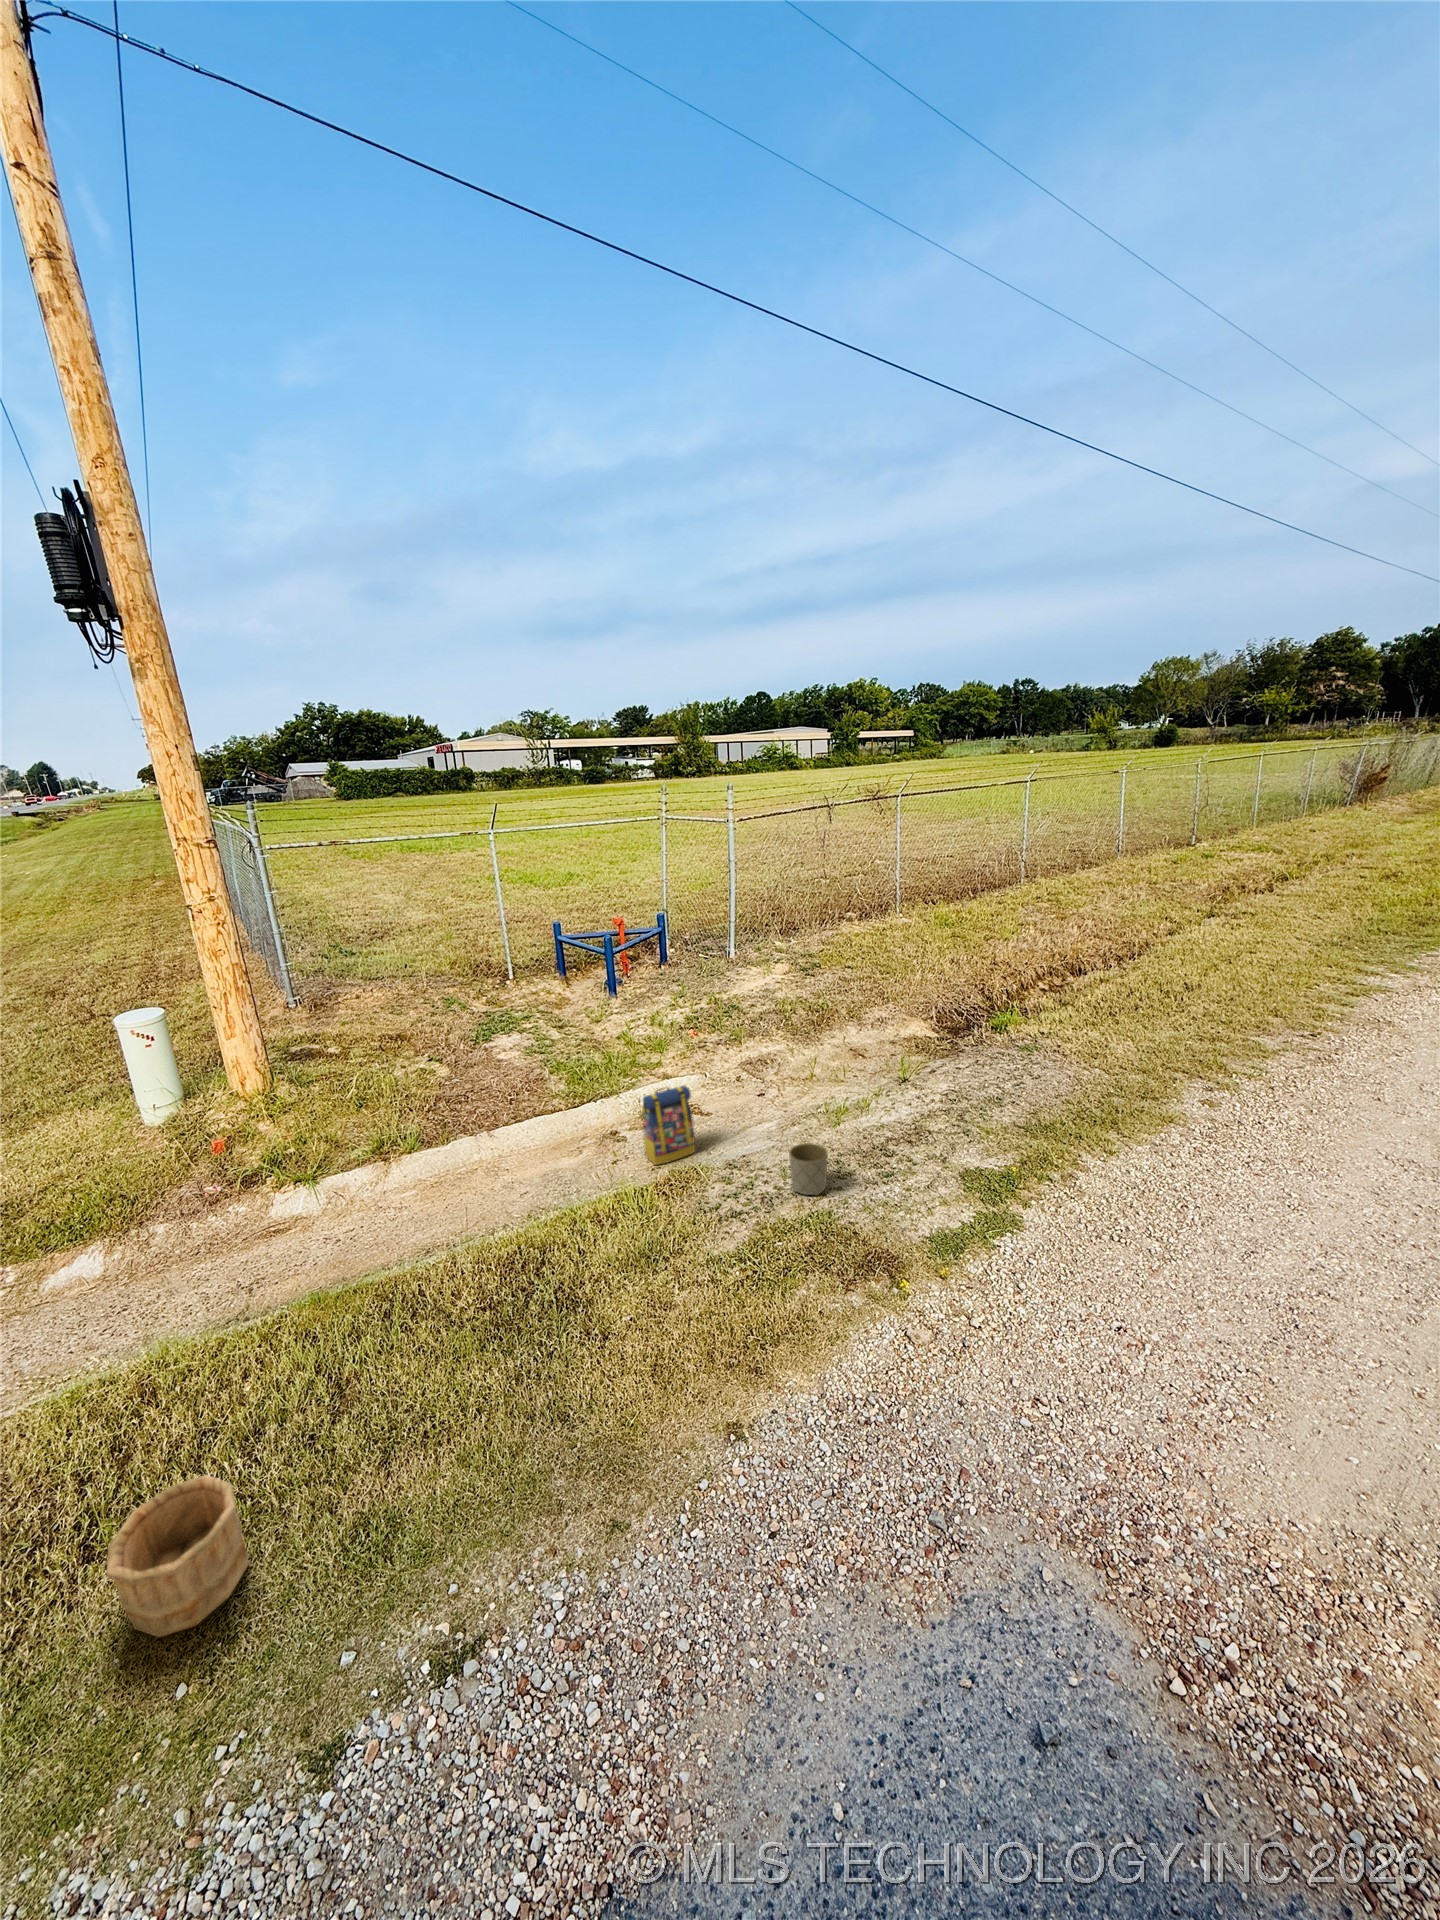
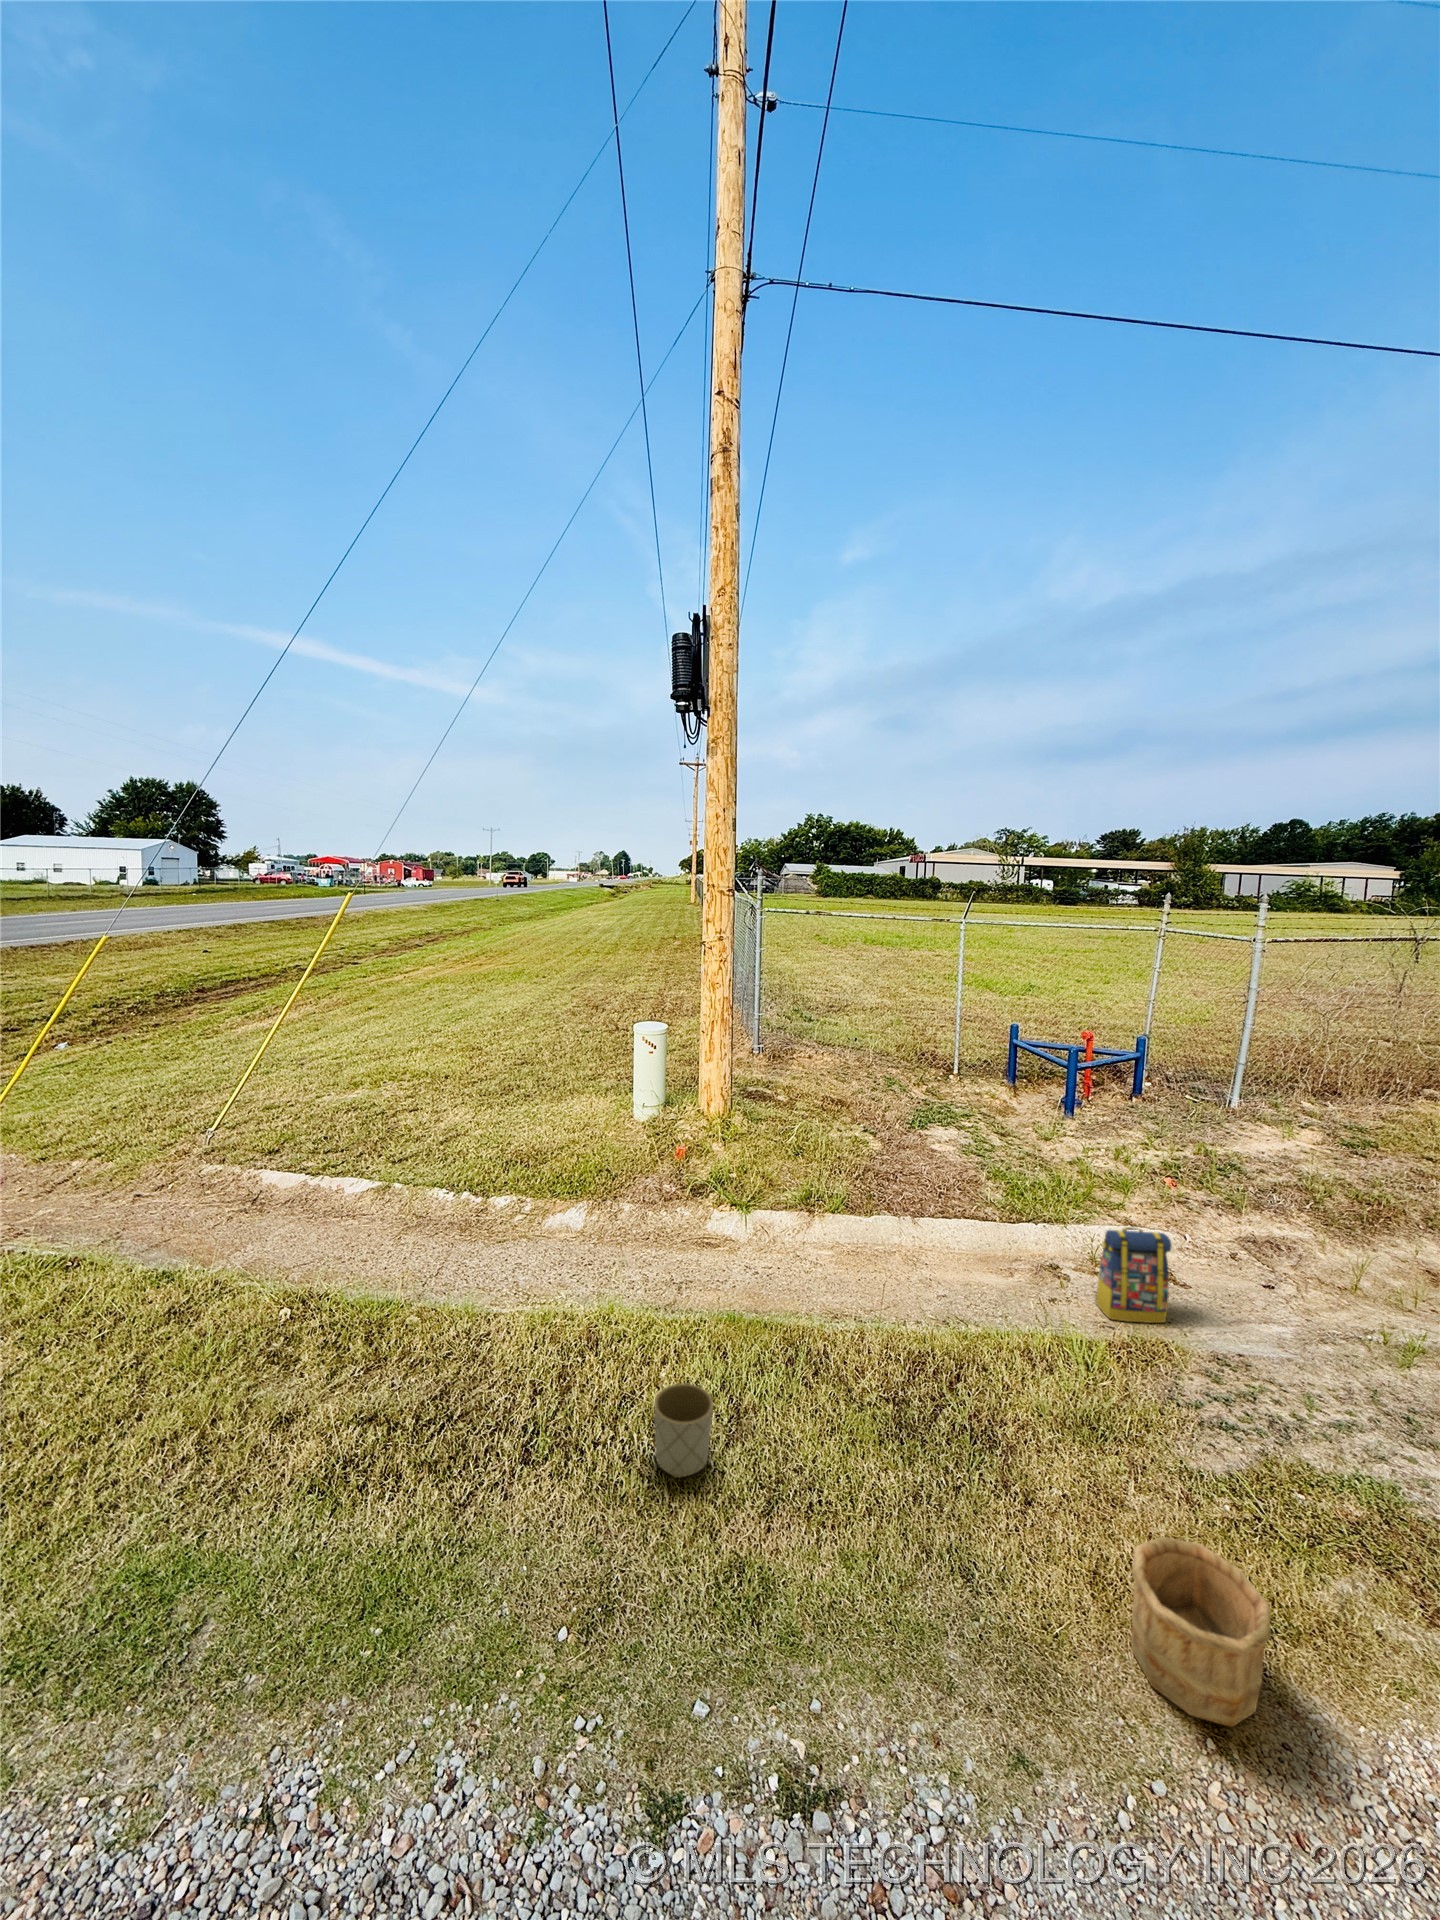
planter: present [789,1143,828,1195] -> present [654,1383,713,1478]
wooden bucket: present [106,1475,248,1637] -> present [1132,1537,1271,1727]

